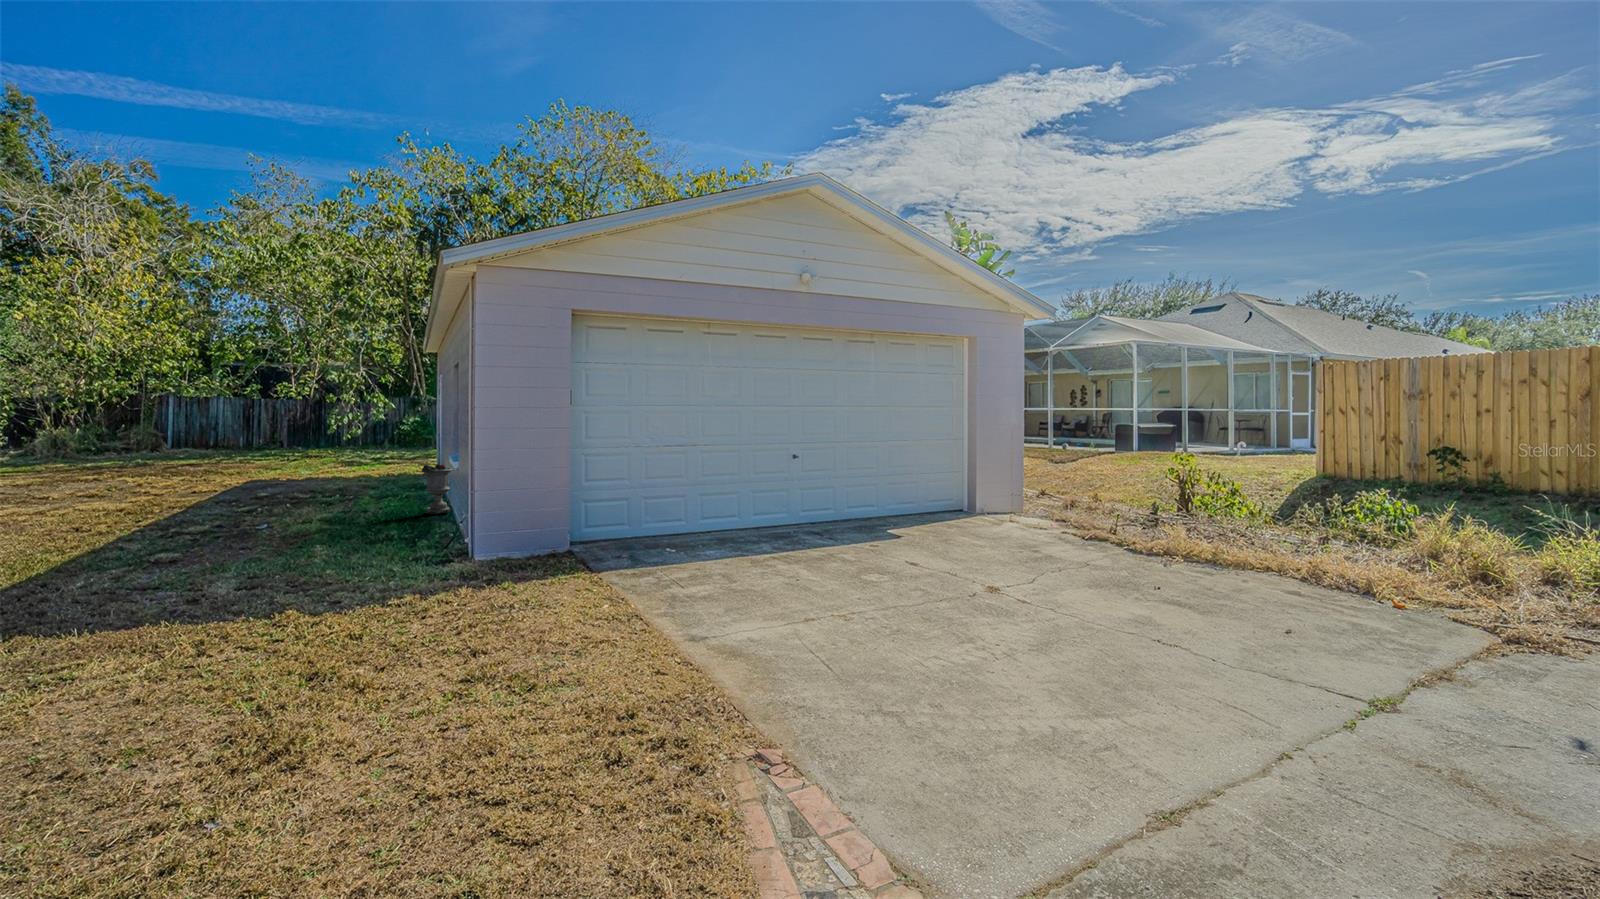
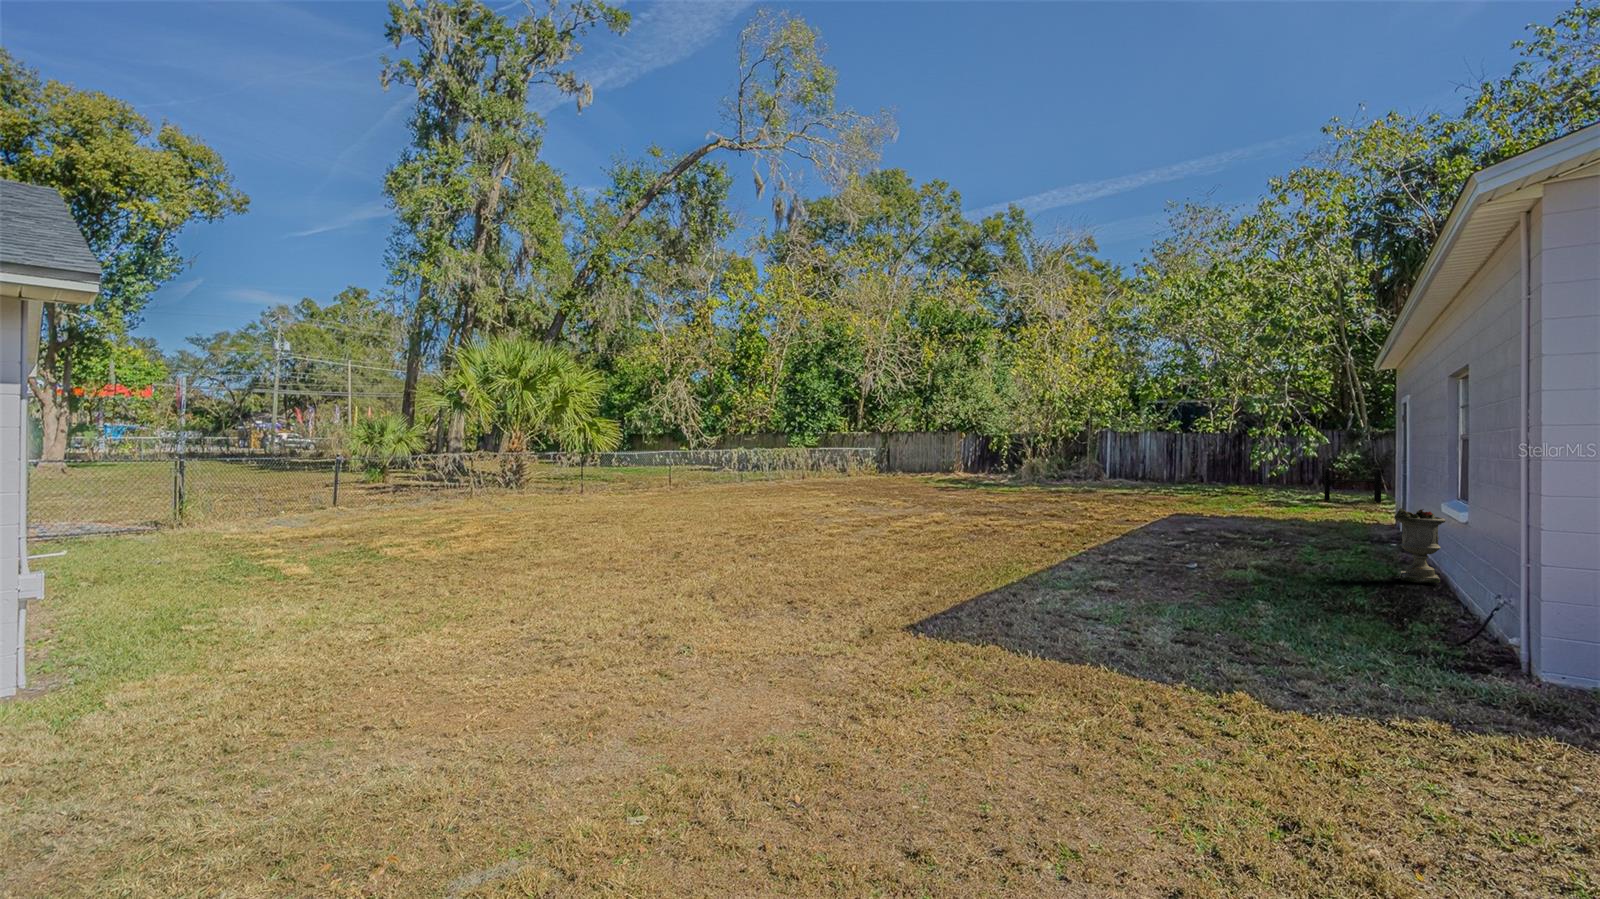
bench: none [392,431,434,458] -> present [1324,469,1381,503]

